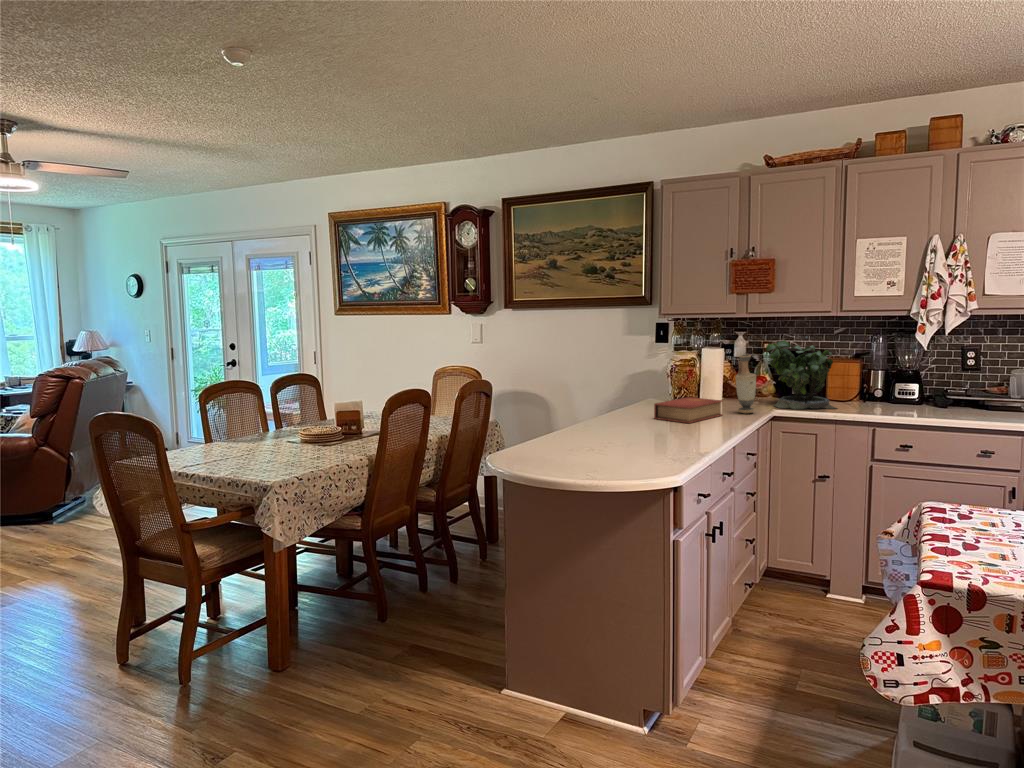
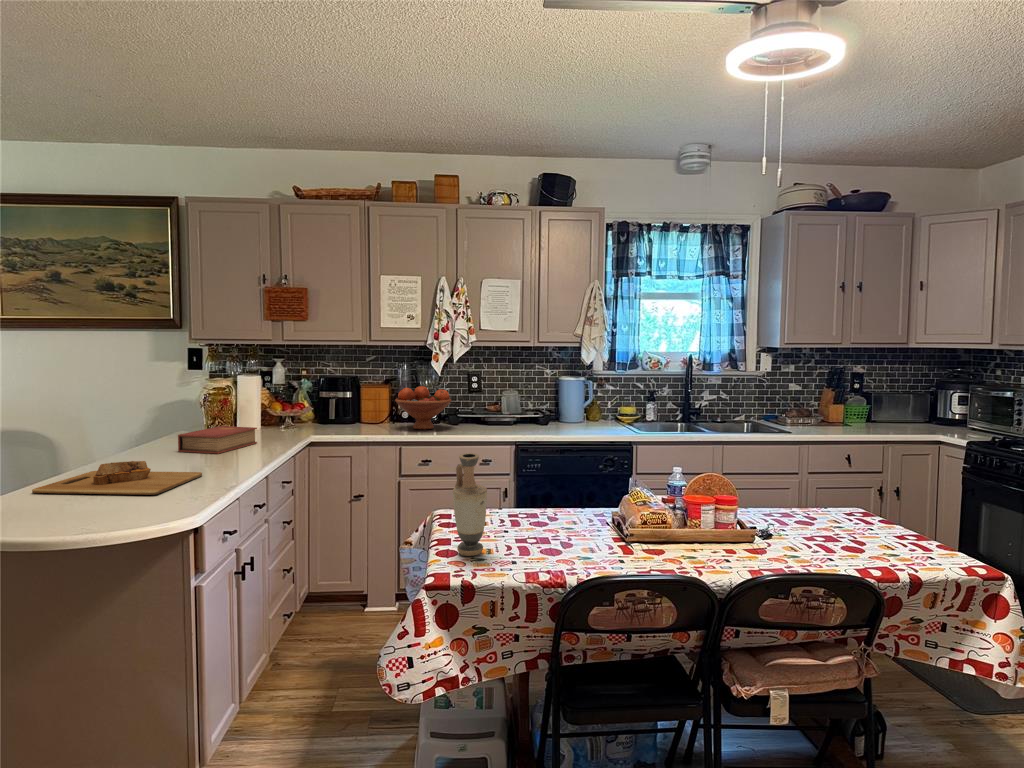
potted plant: present [766,337,835,409] -> none [303,363,370,433]
vase: present [735,355,756,413] -> present [453,453,487,556]
fruit bowl: none [869,362,942,412] -> present [395,386,452,430]
cutting board: none [556,426,681,457] -> present [32,461,202,495]

